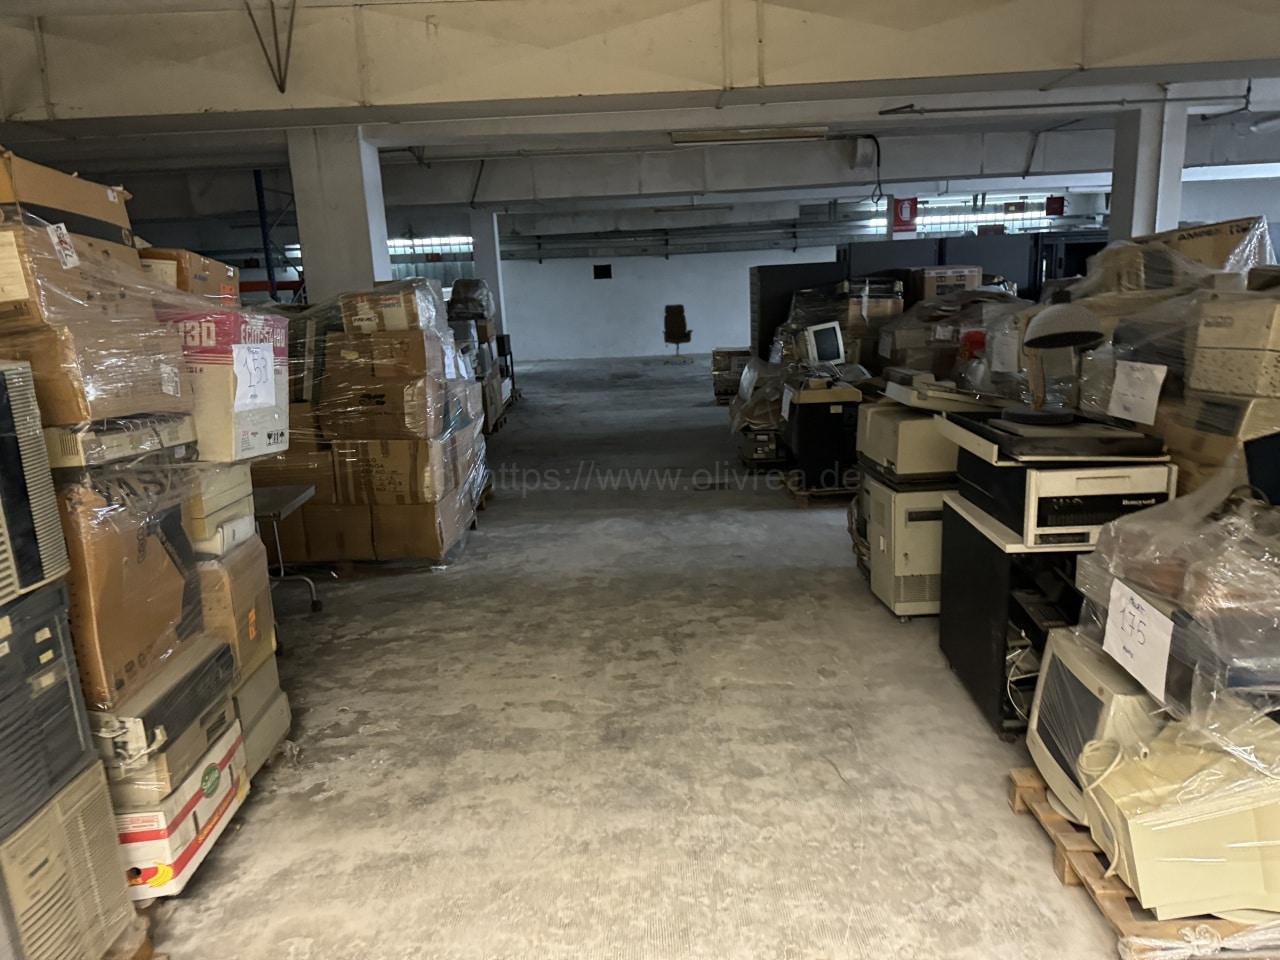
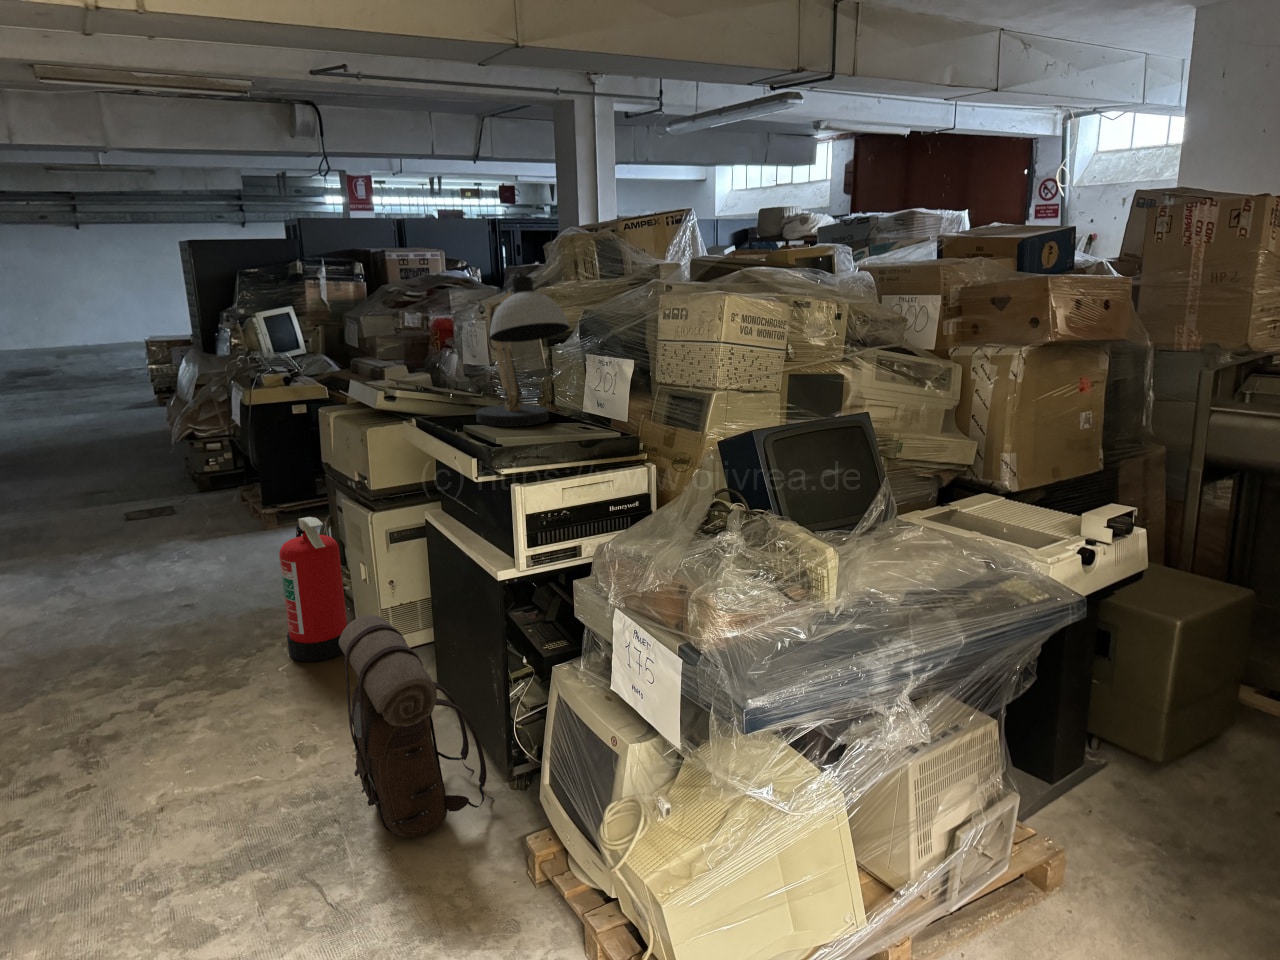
office chair: present [663,304,693,364] -> none [75,280,127,355]
fire extinguisher: none [814,492,863,611] -> present [279,517,348,662]
backpack: none [864,566,978,748] -> present [339,615,493,837]

